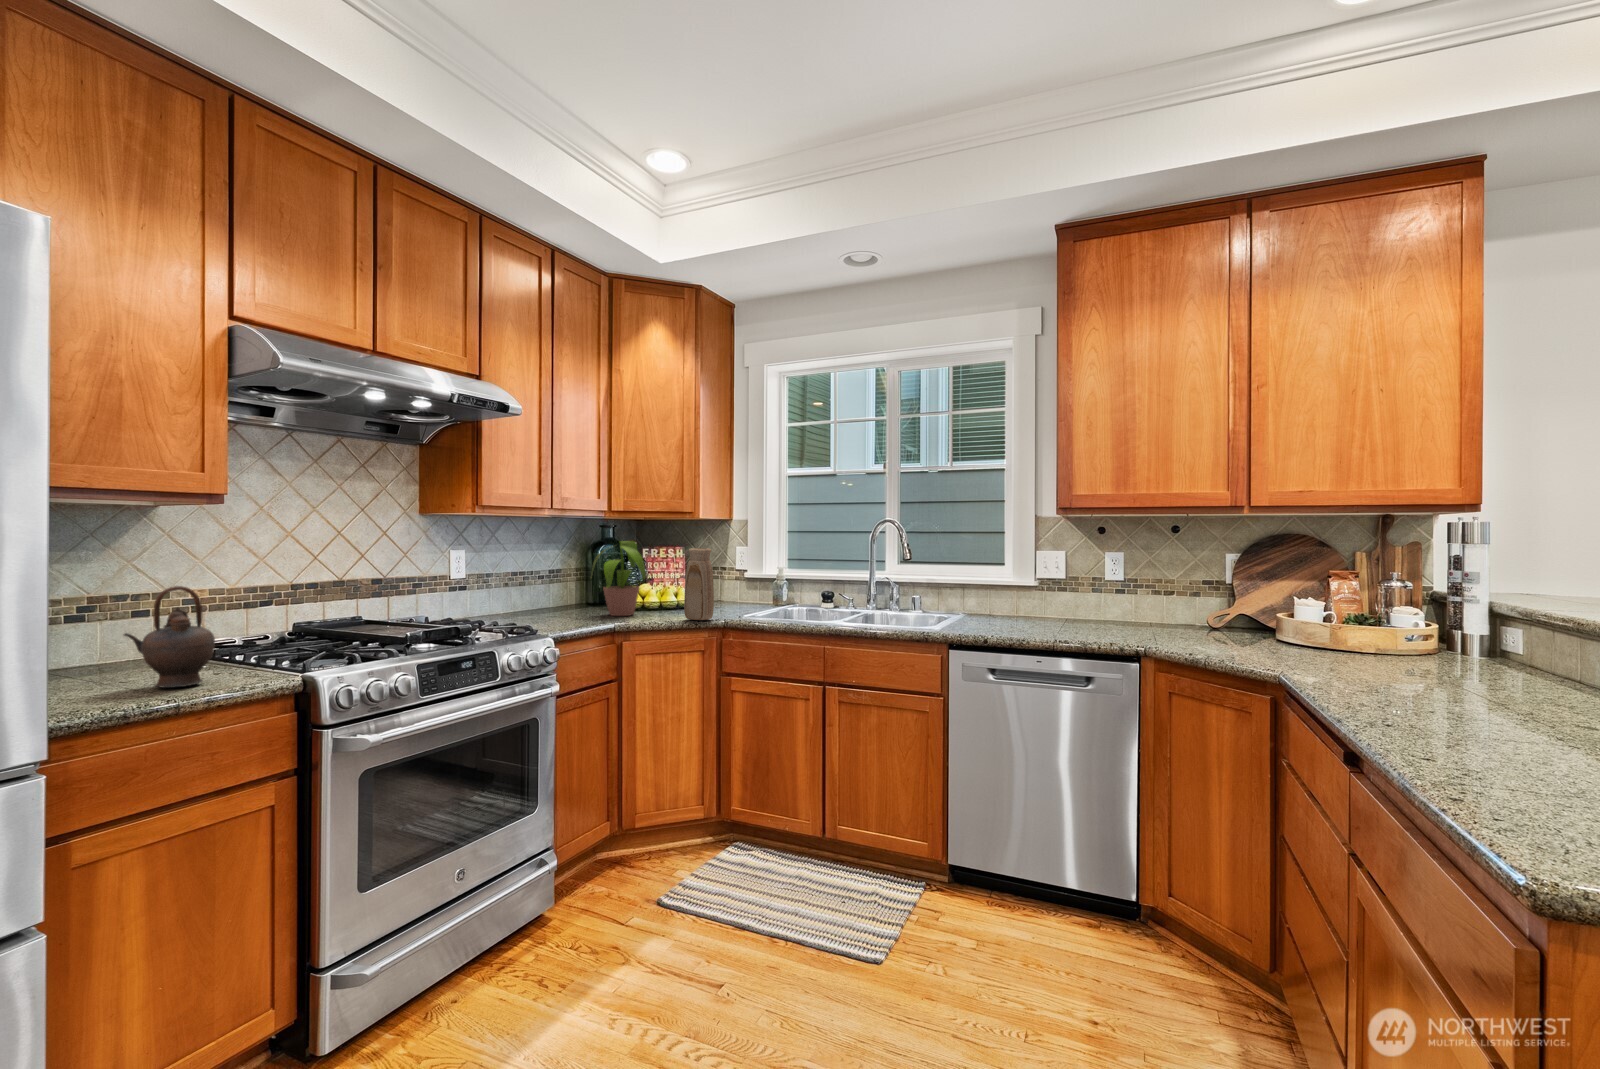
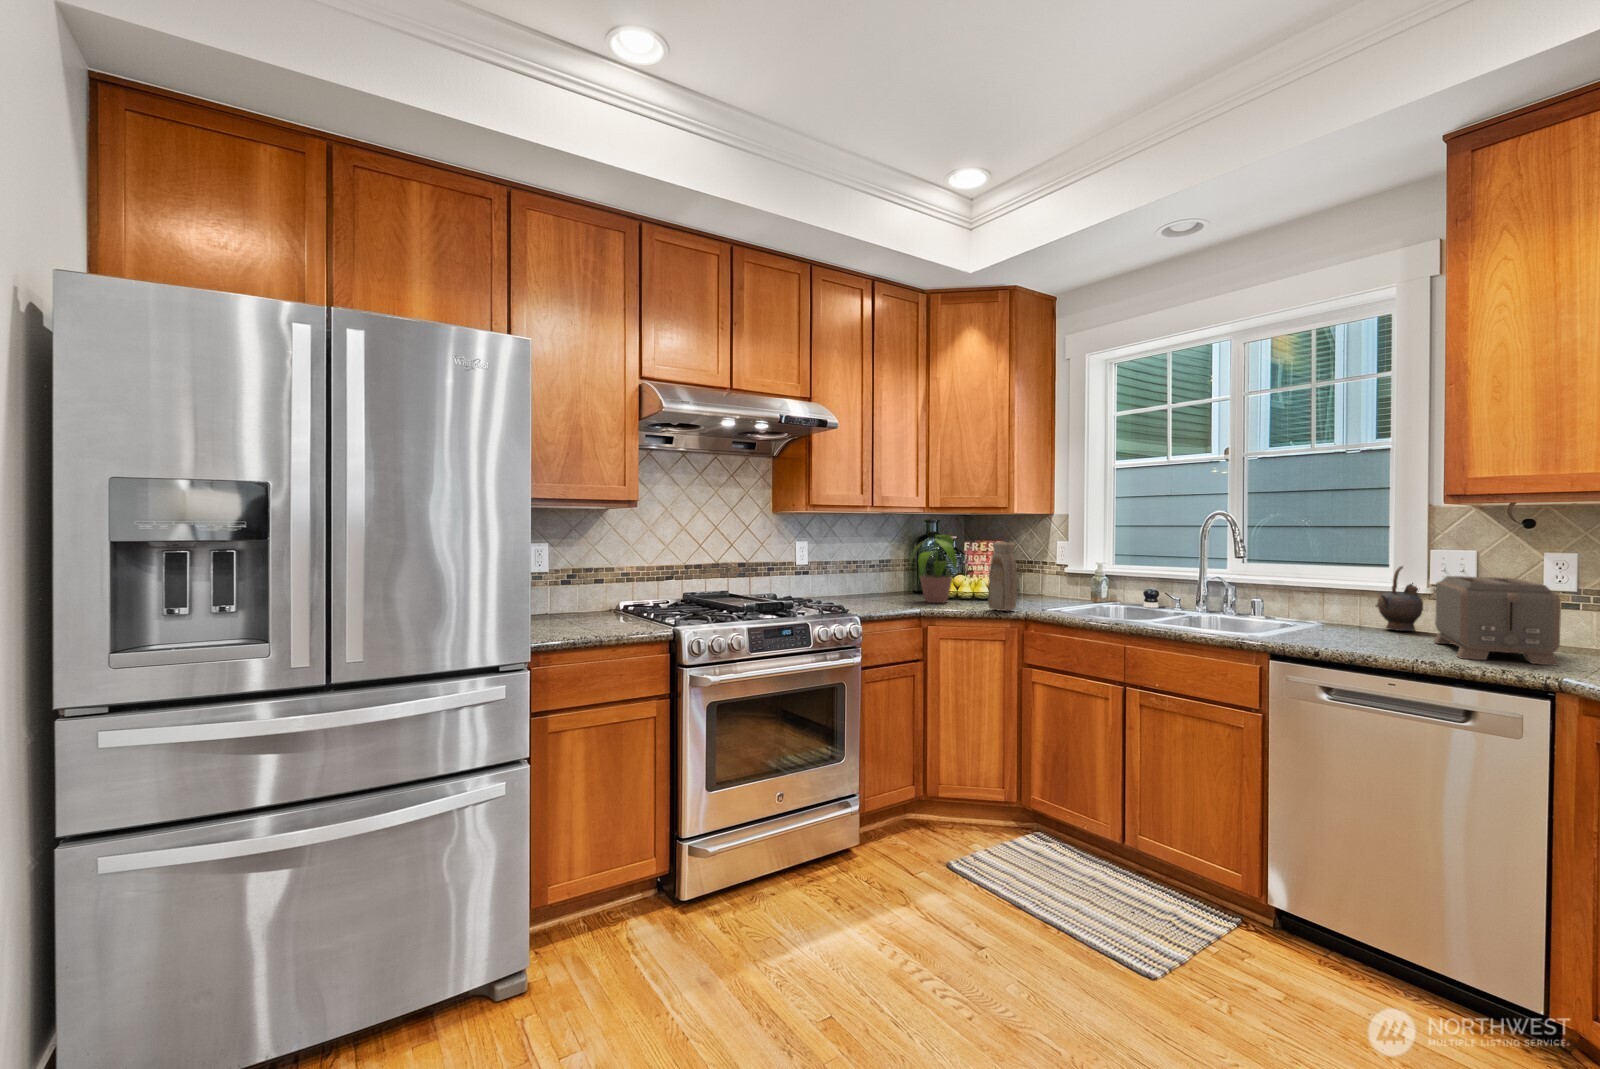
toaster: none [1048,570,1133,636] -> present [1434,576,1561,666]
teapot: present [124,586,215,688] -> present [1376,566,1423,631]

